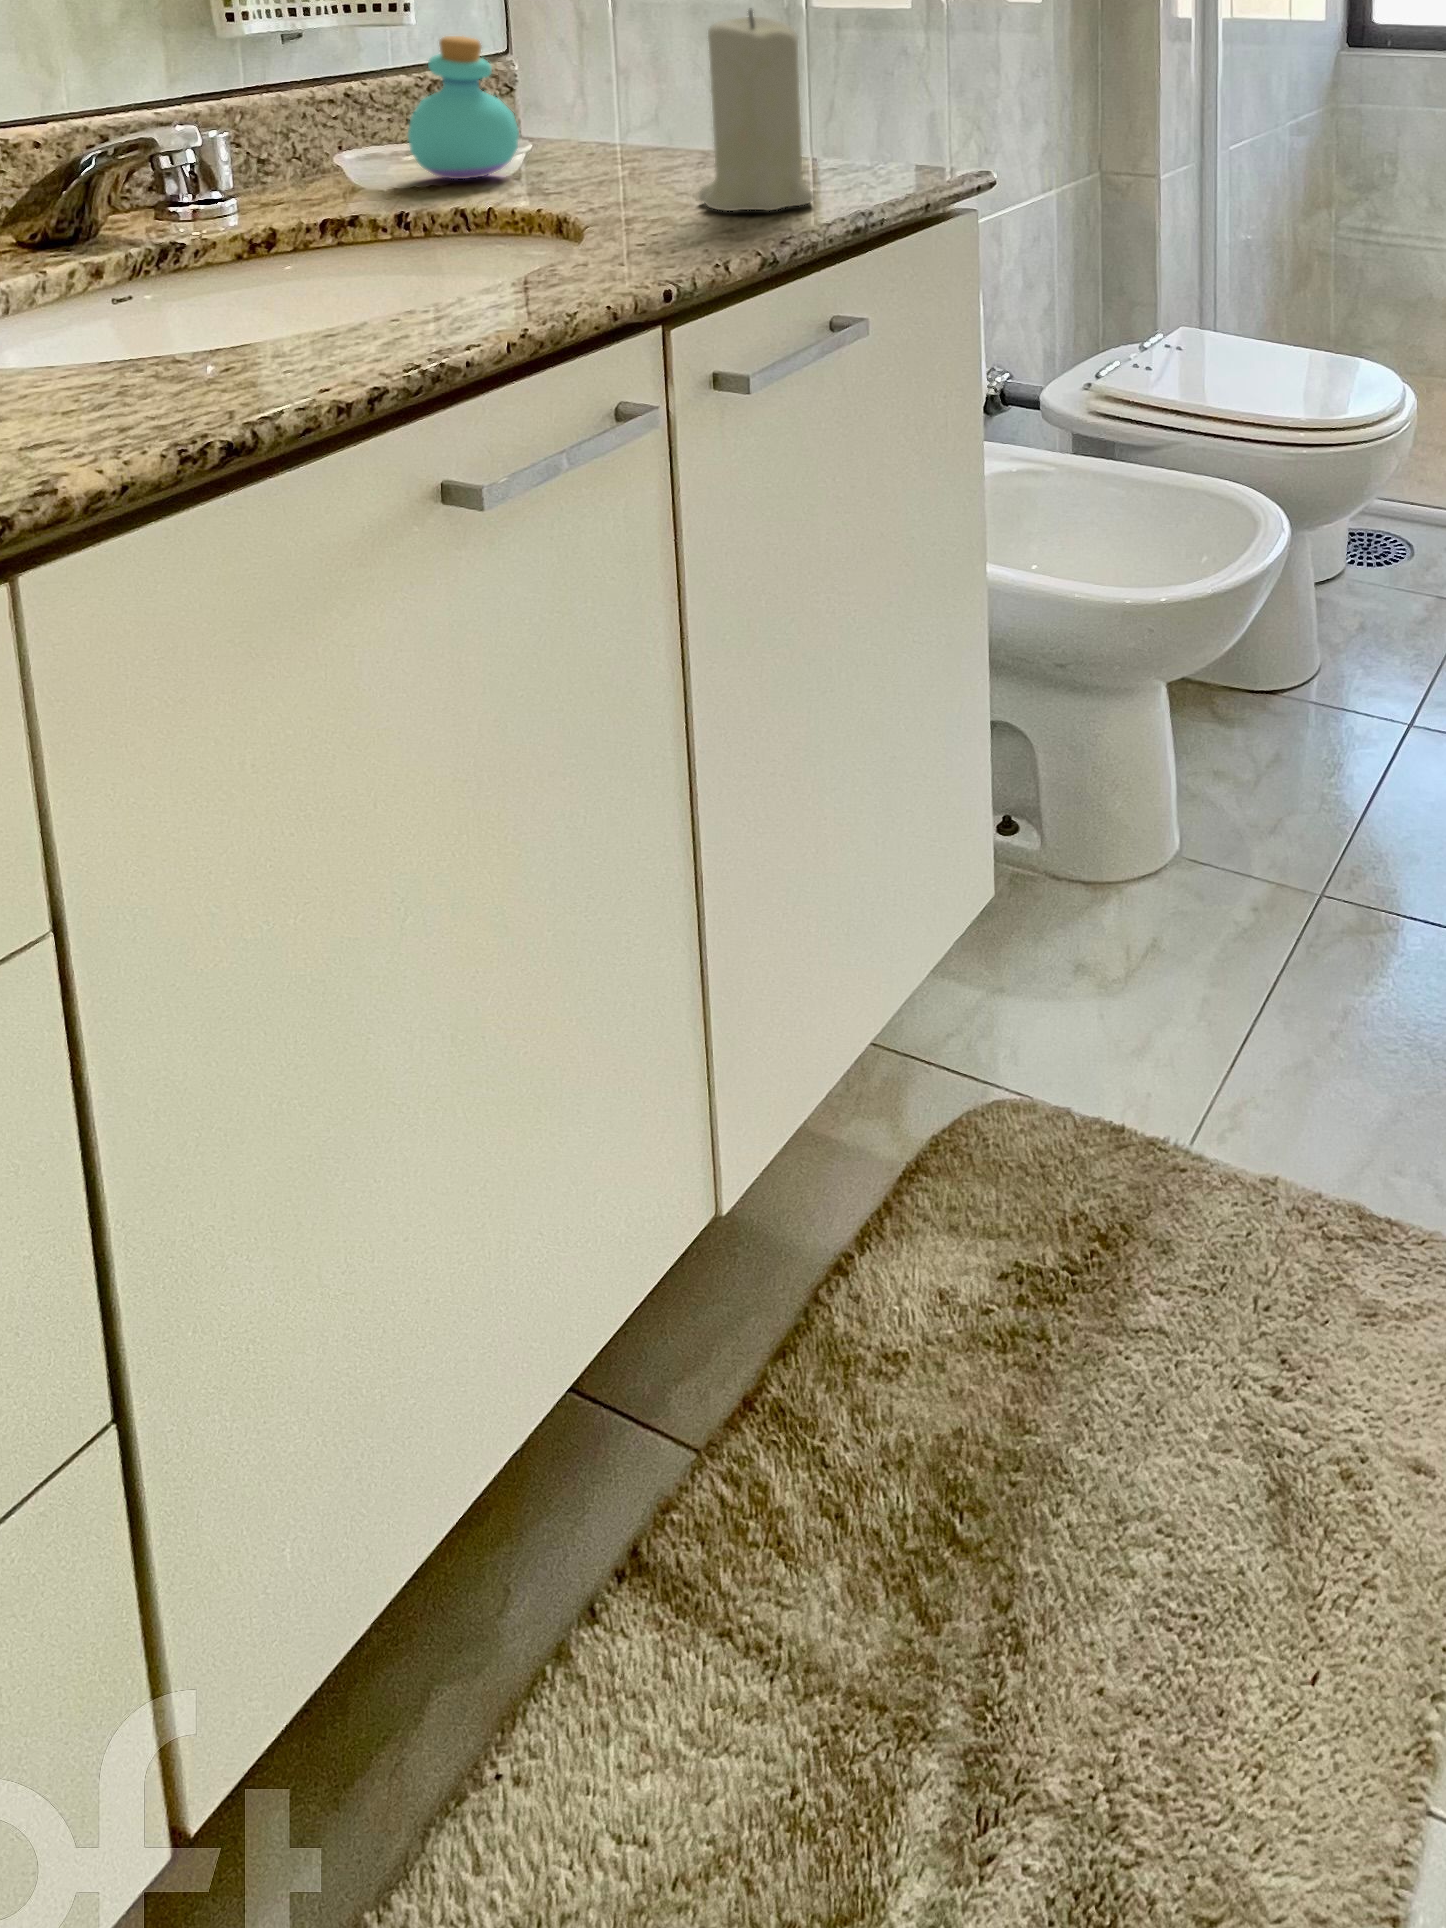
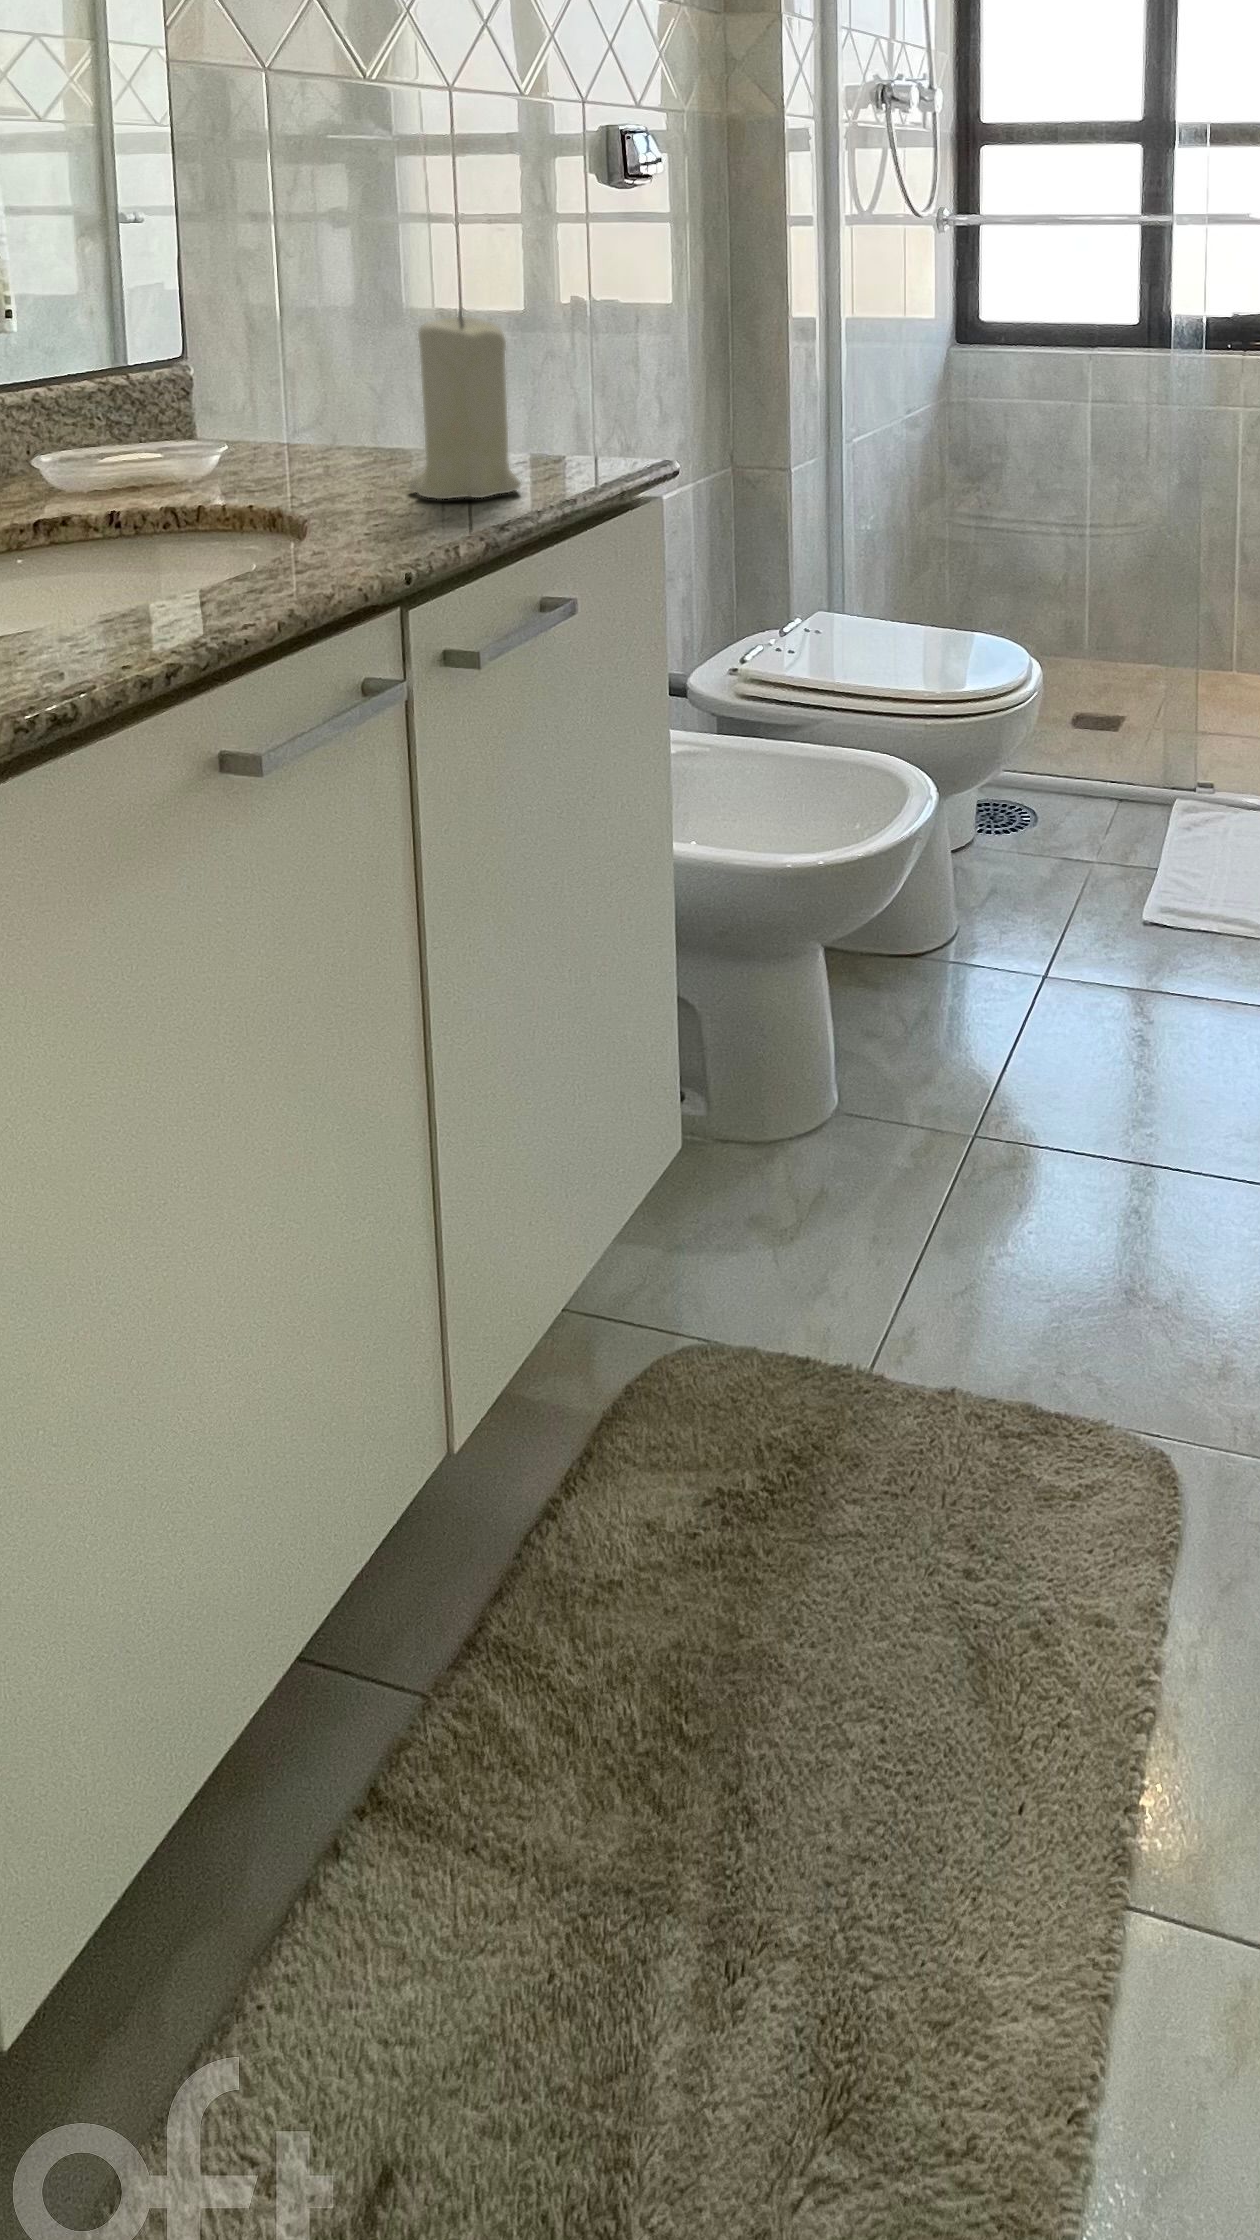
perfume bottle: present [408,36,519,179] -> none [105,336,217,474]

